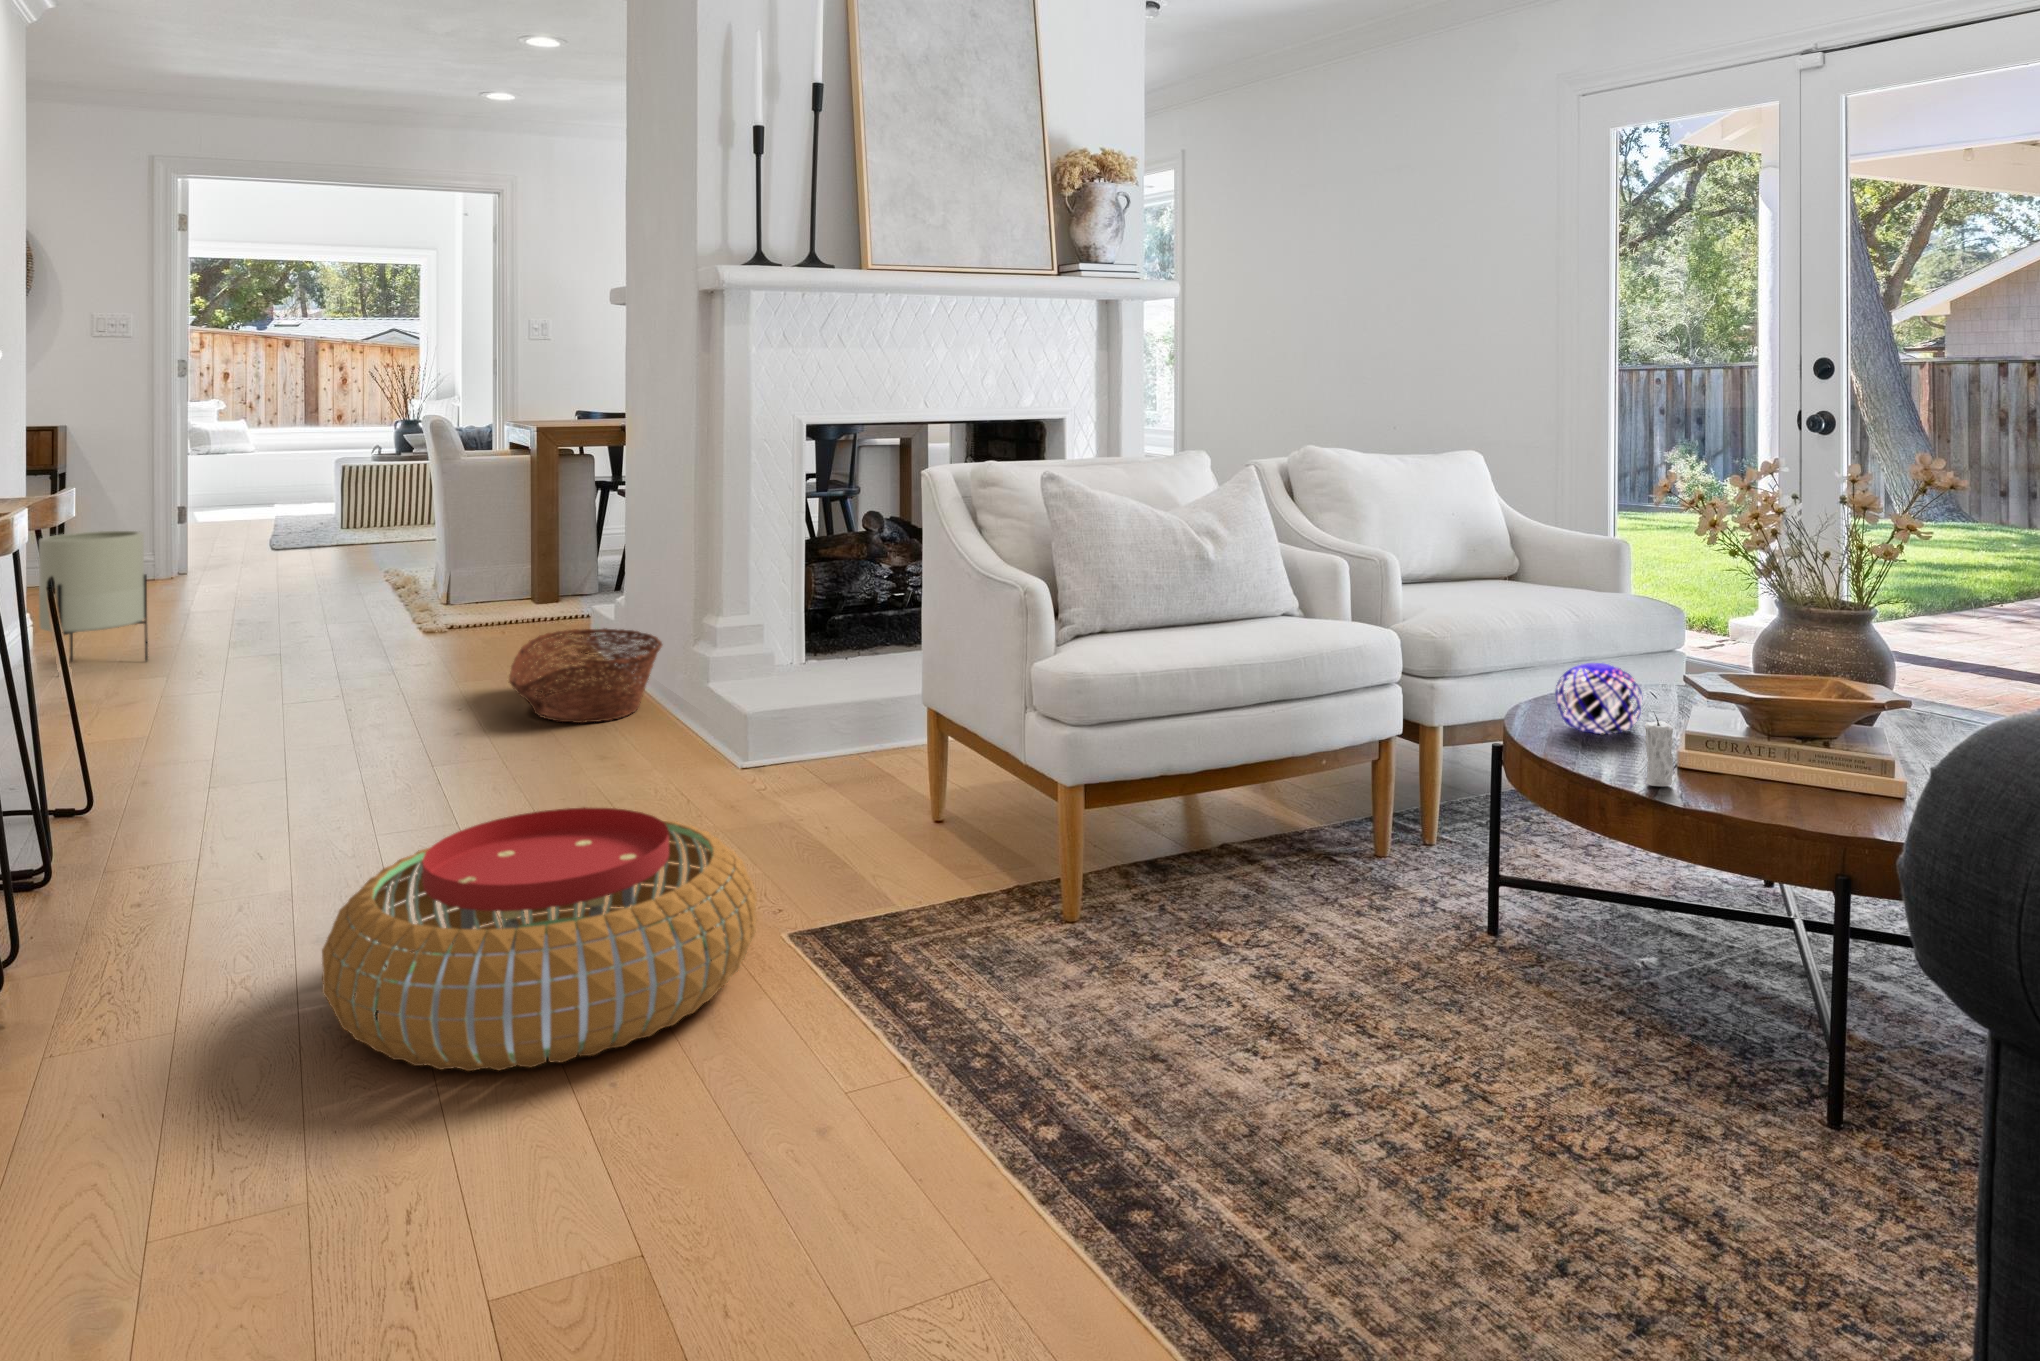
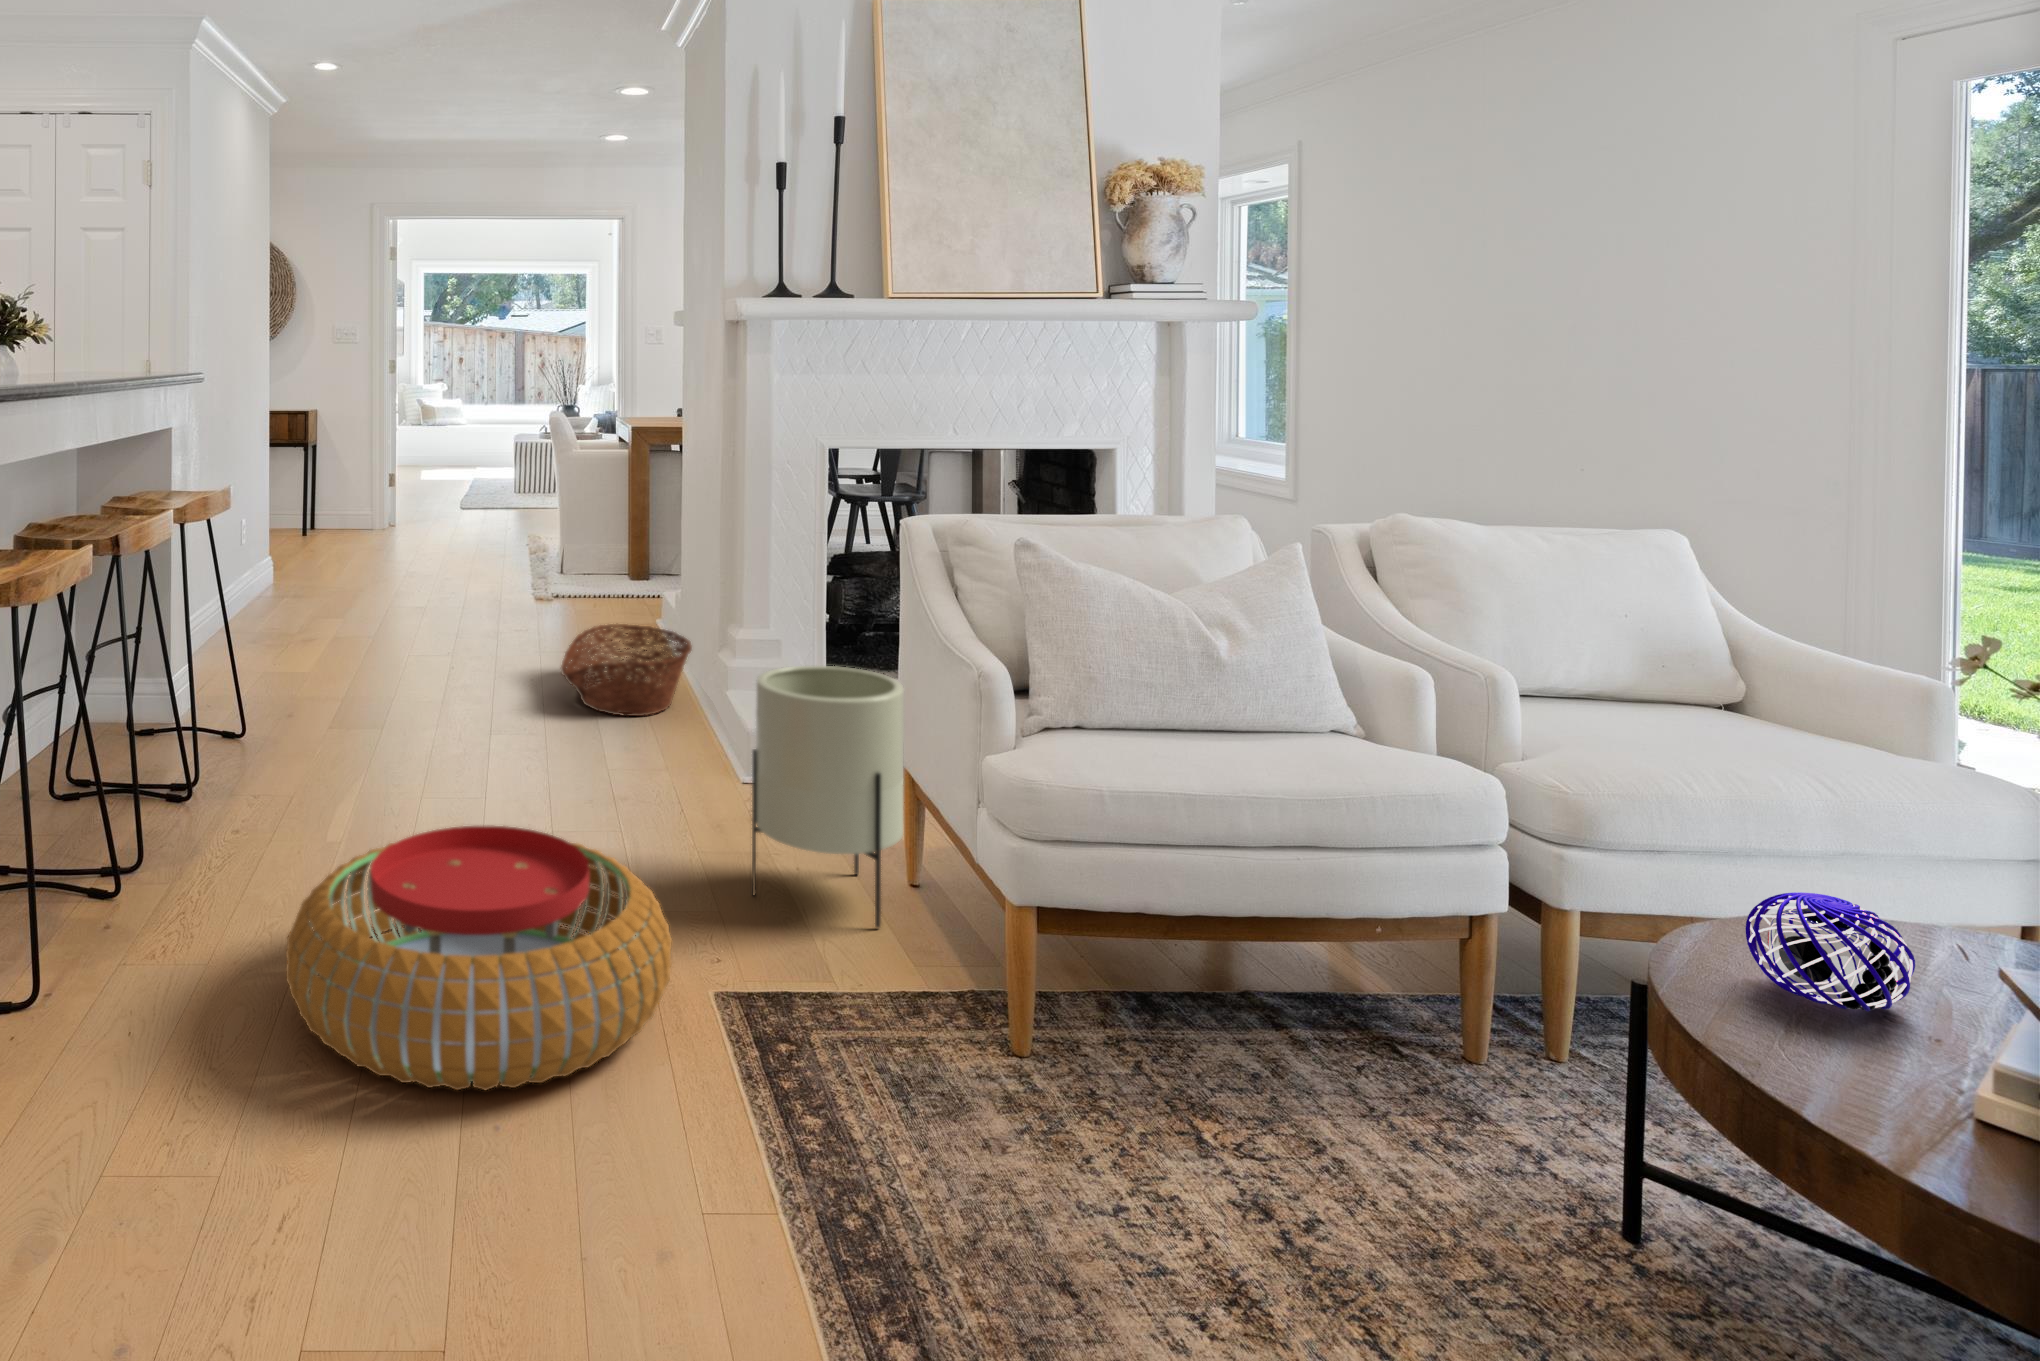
planter: present [39,531,148,662] -> present [752,666,904,928]
candle: present [1645,715,1674,786] -> none [1895,1011,1955,1138]

